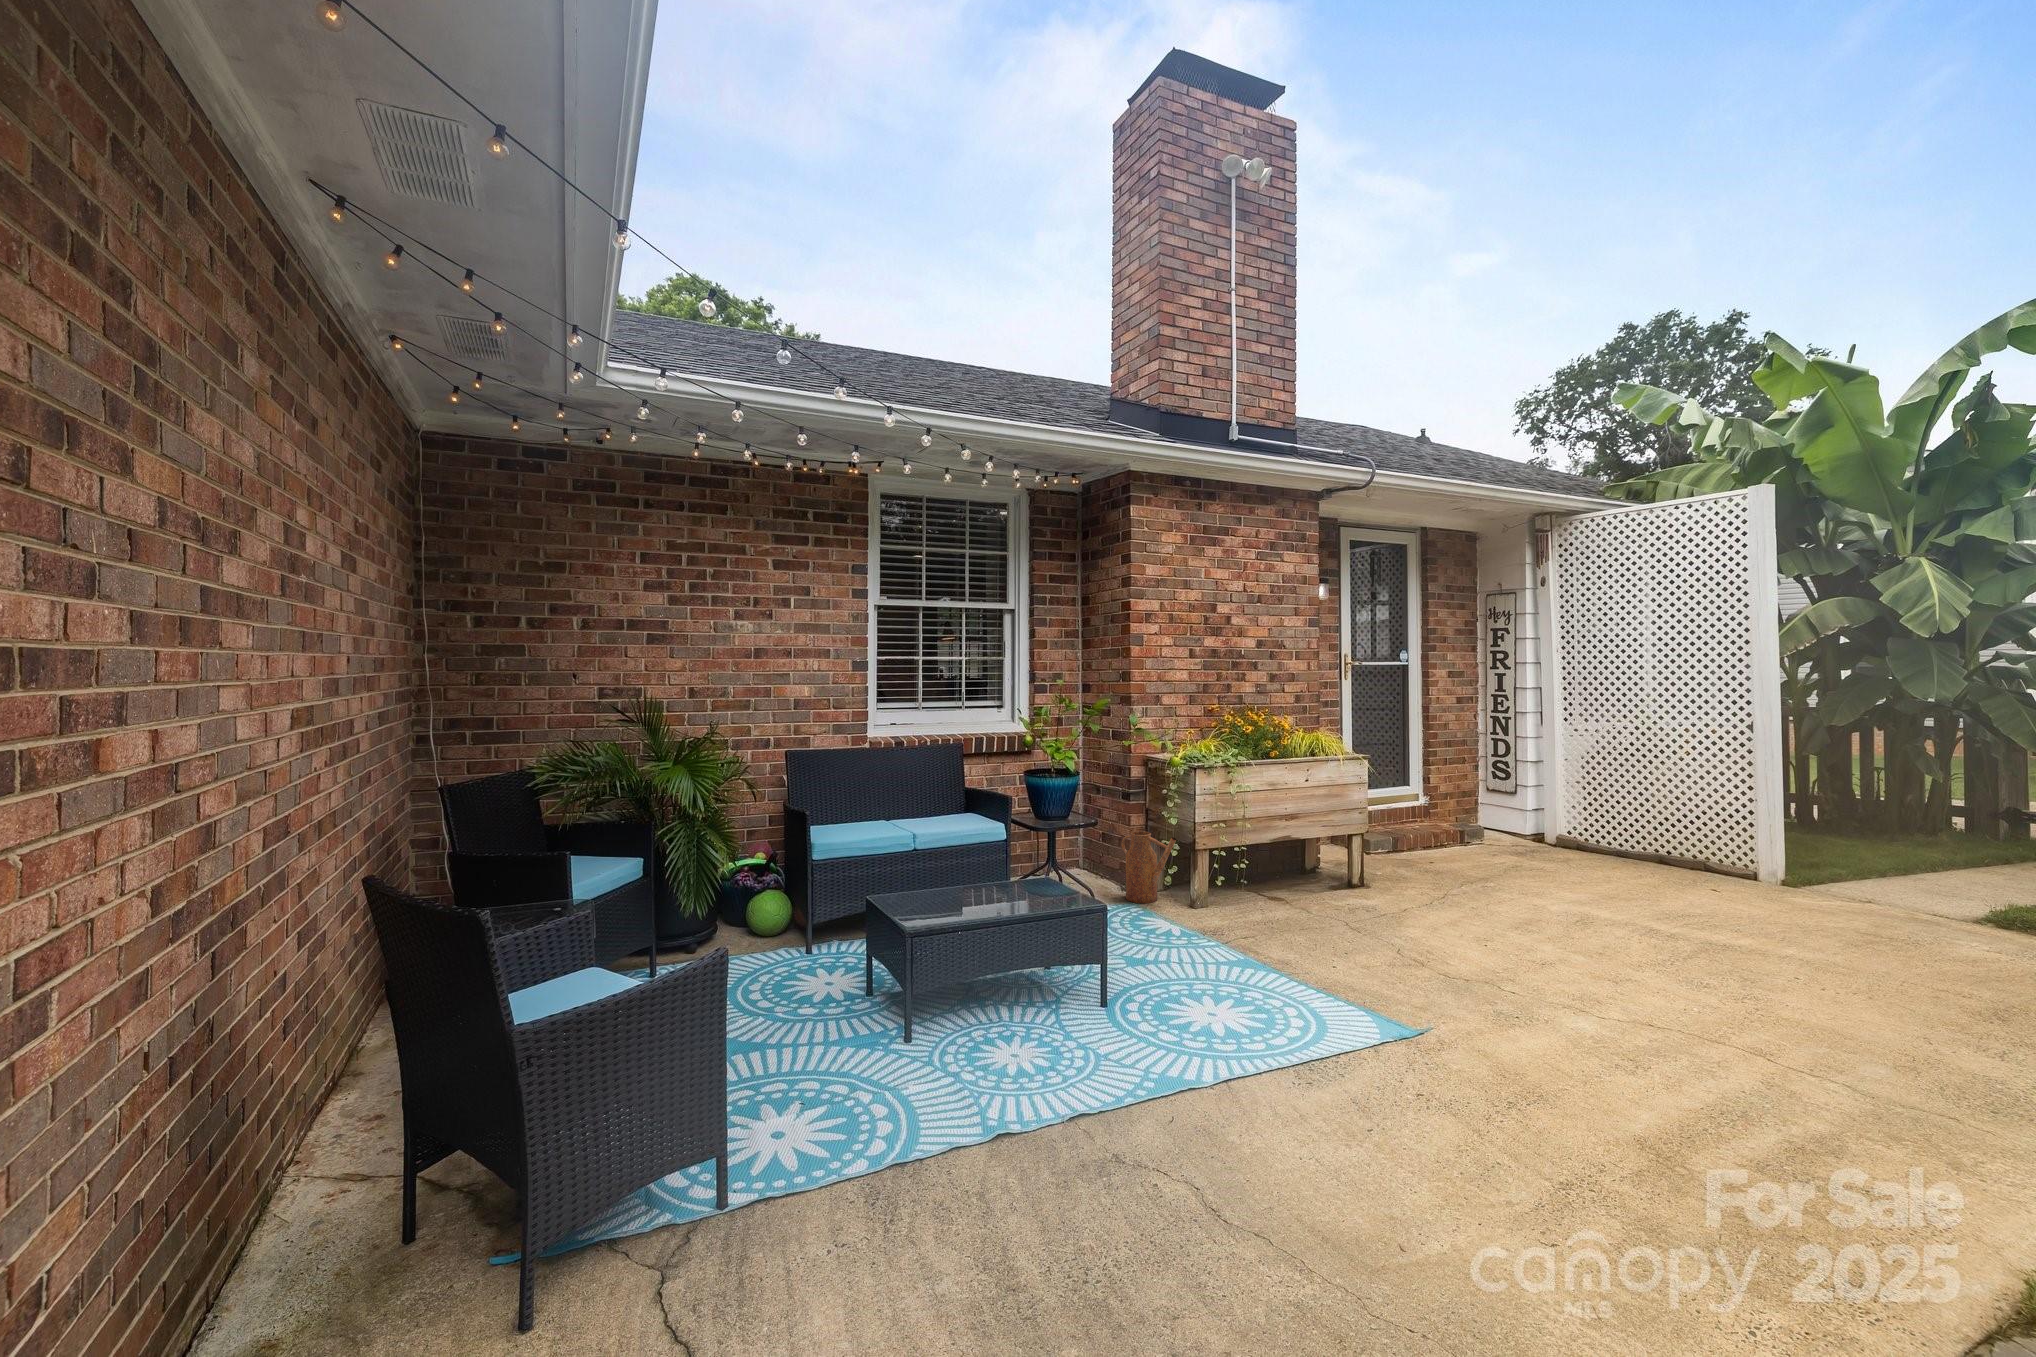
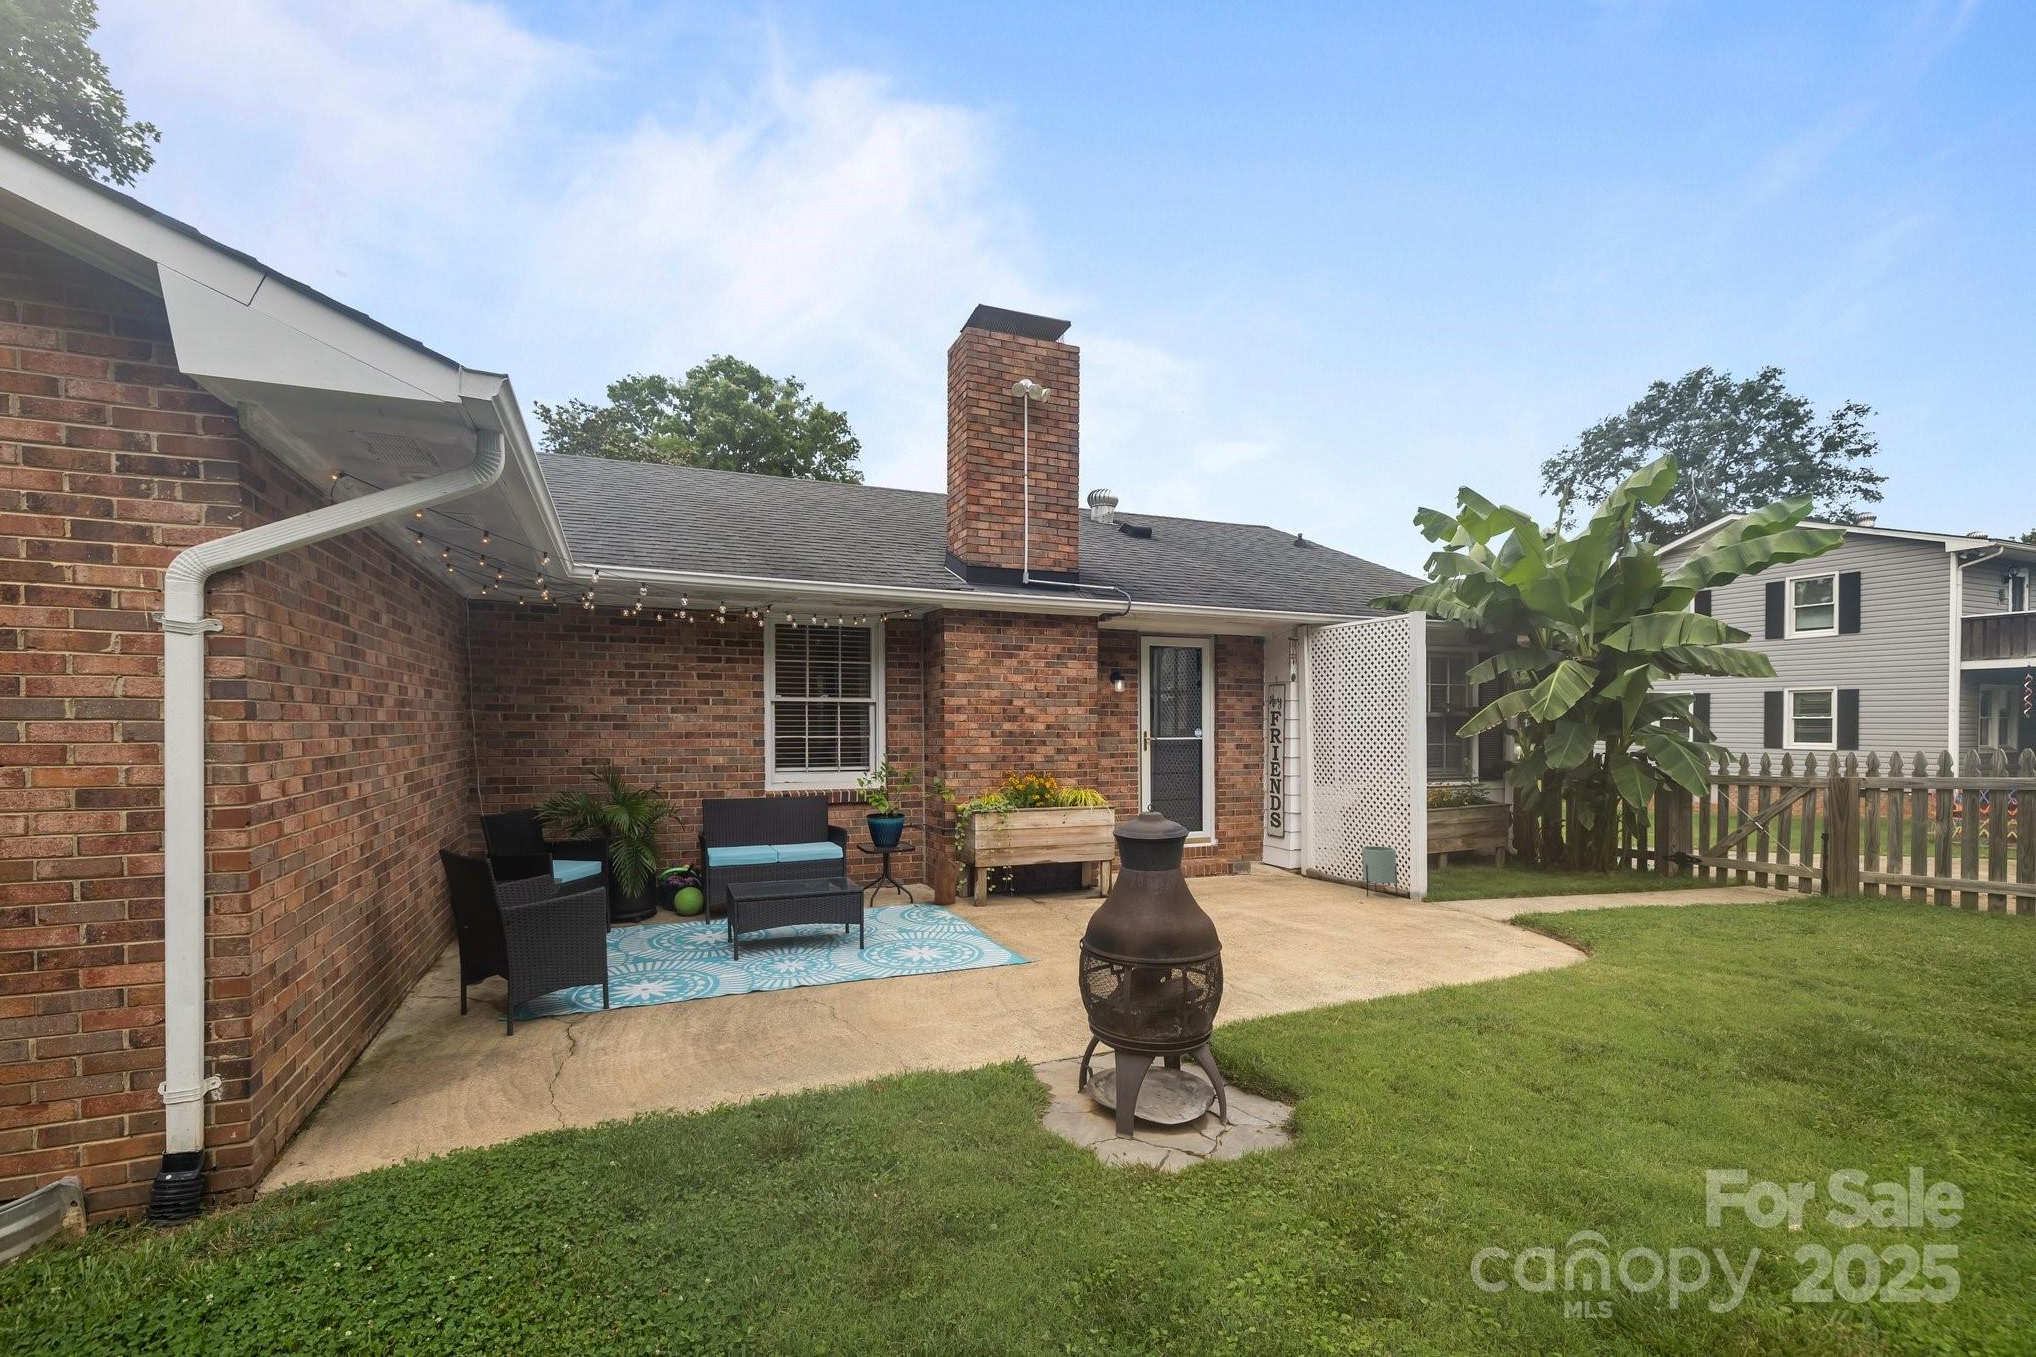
planter: none [1679,802,1735,871] -> present [1362,846,1398,897]

